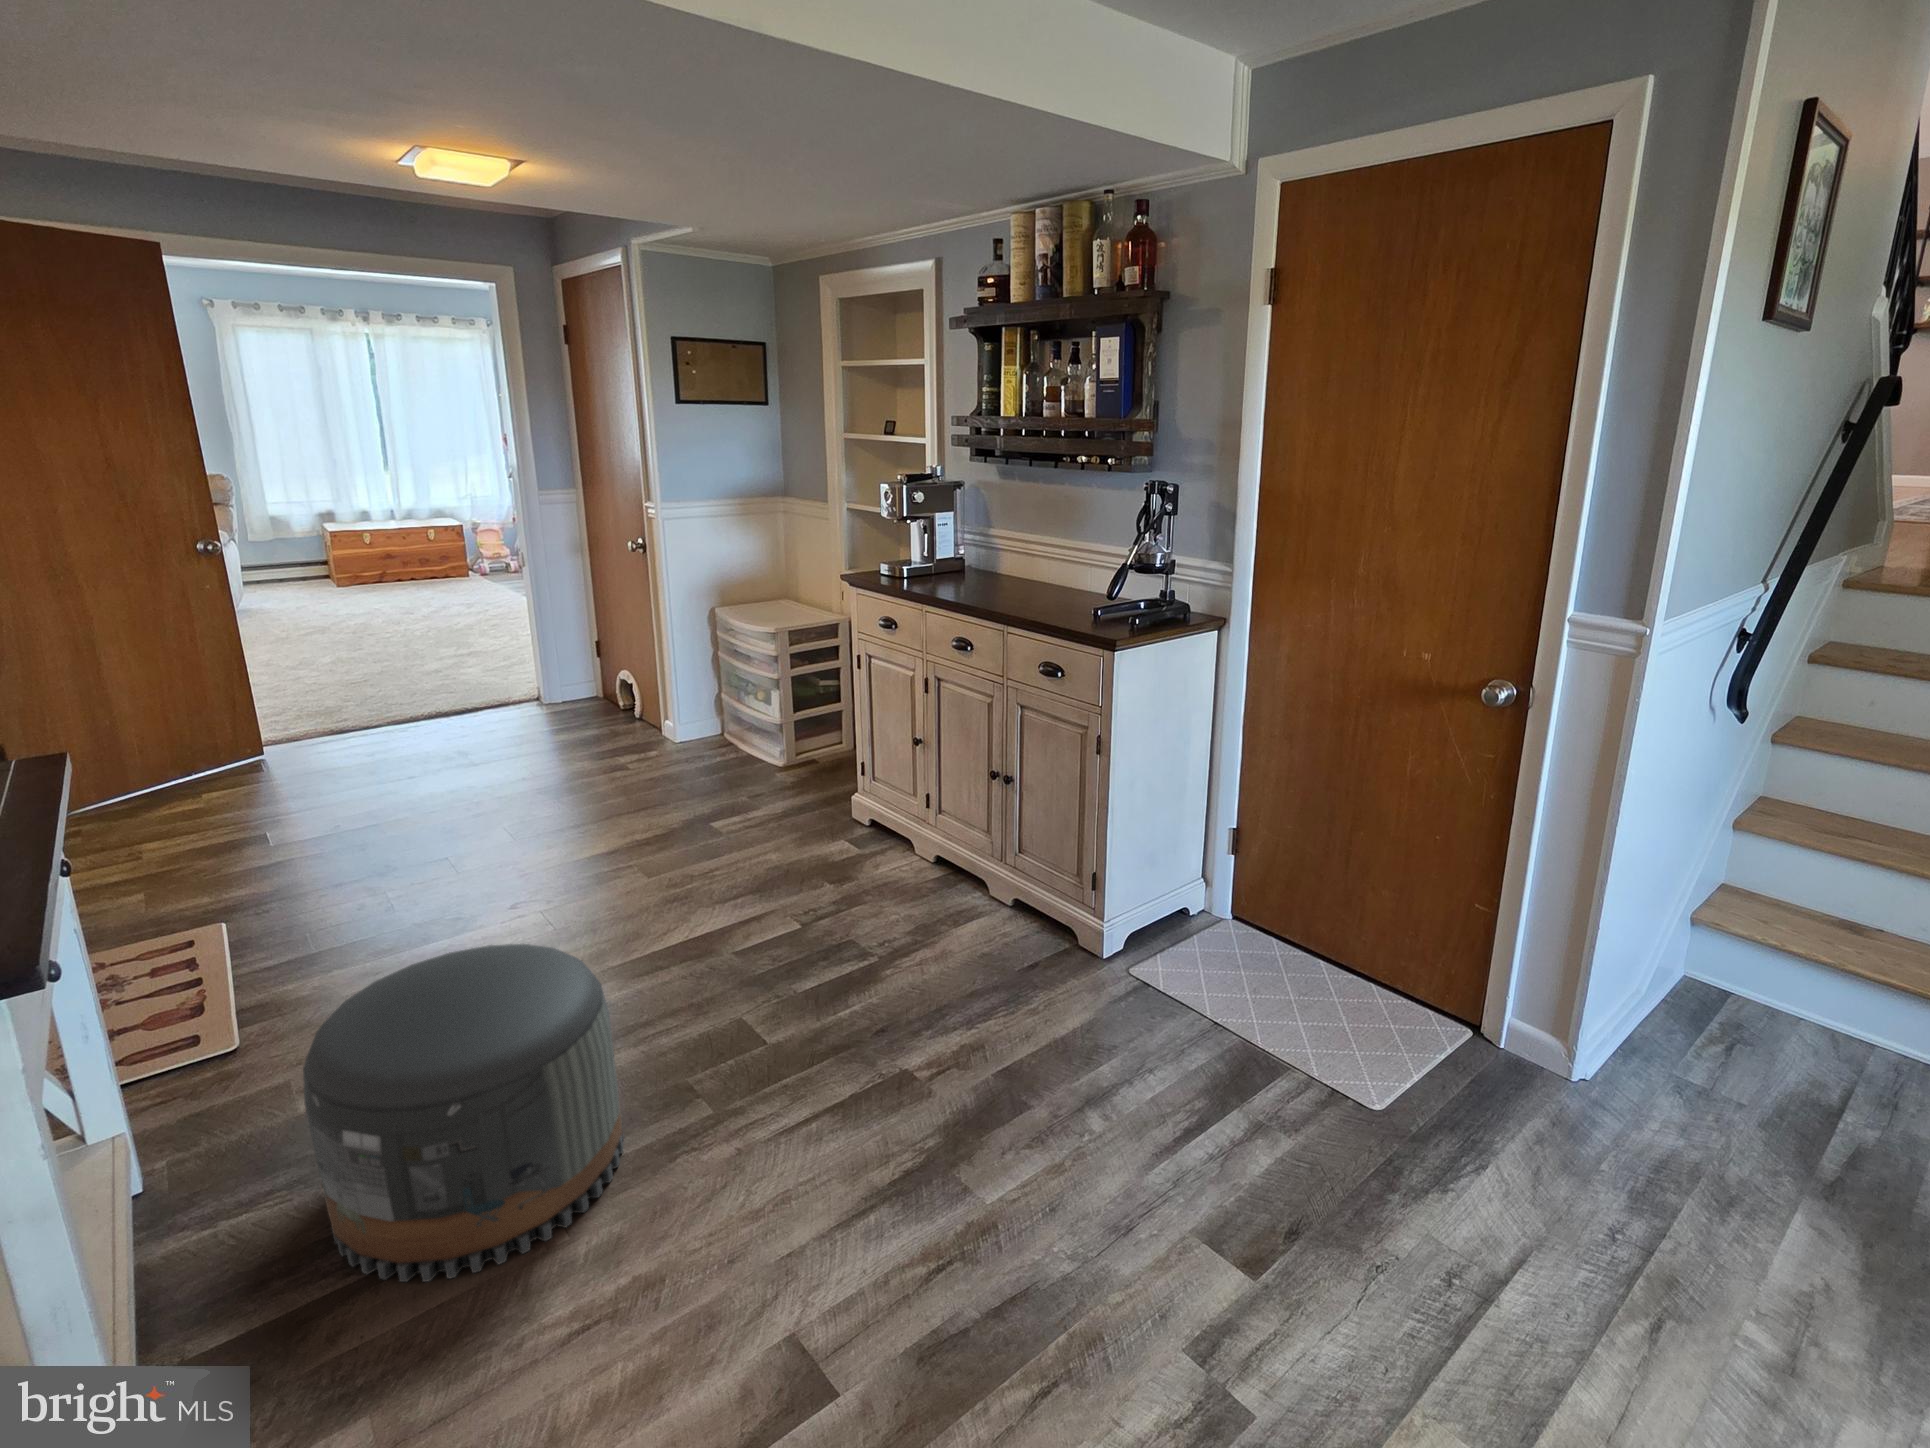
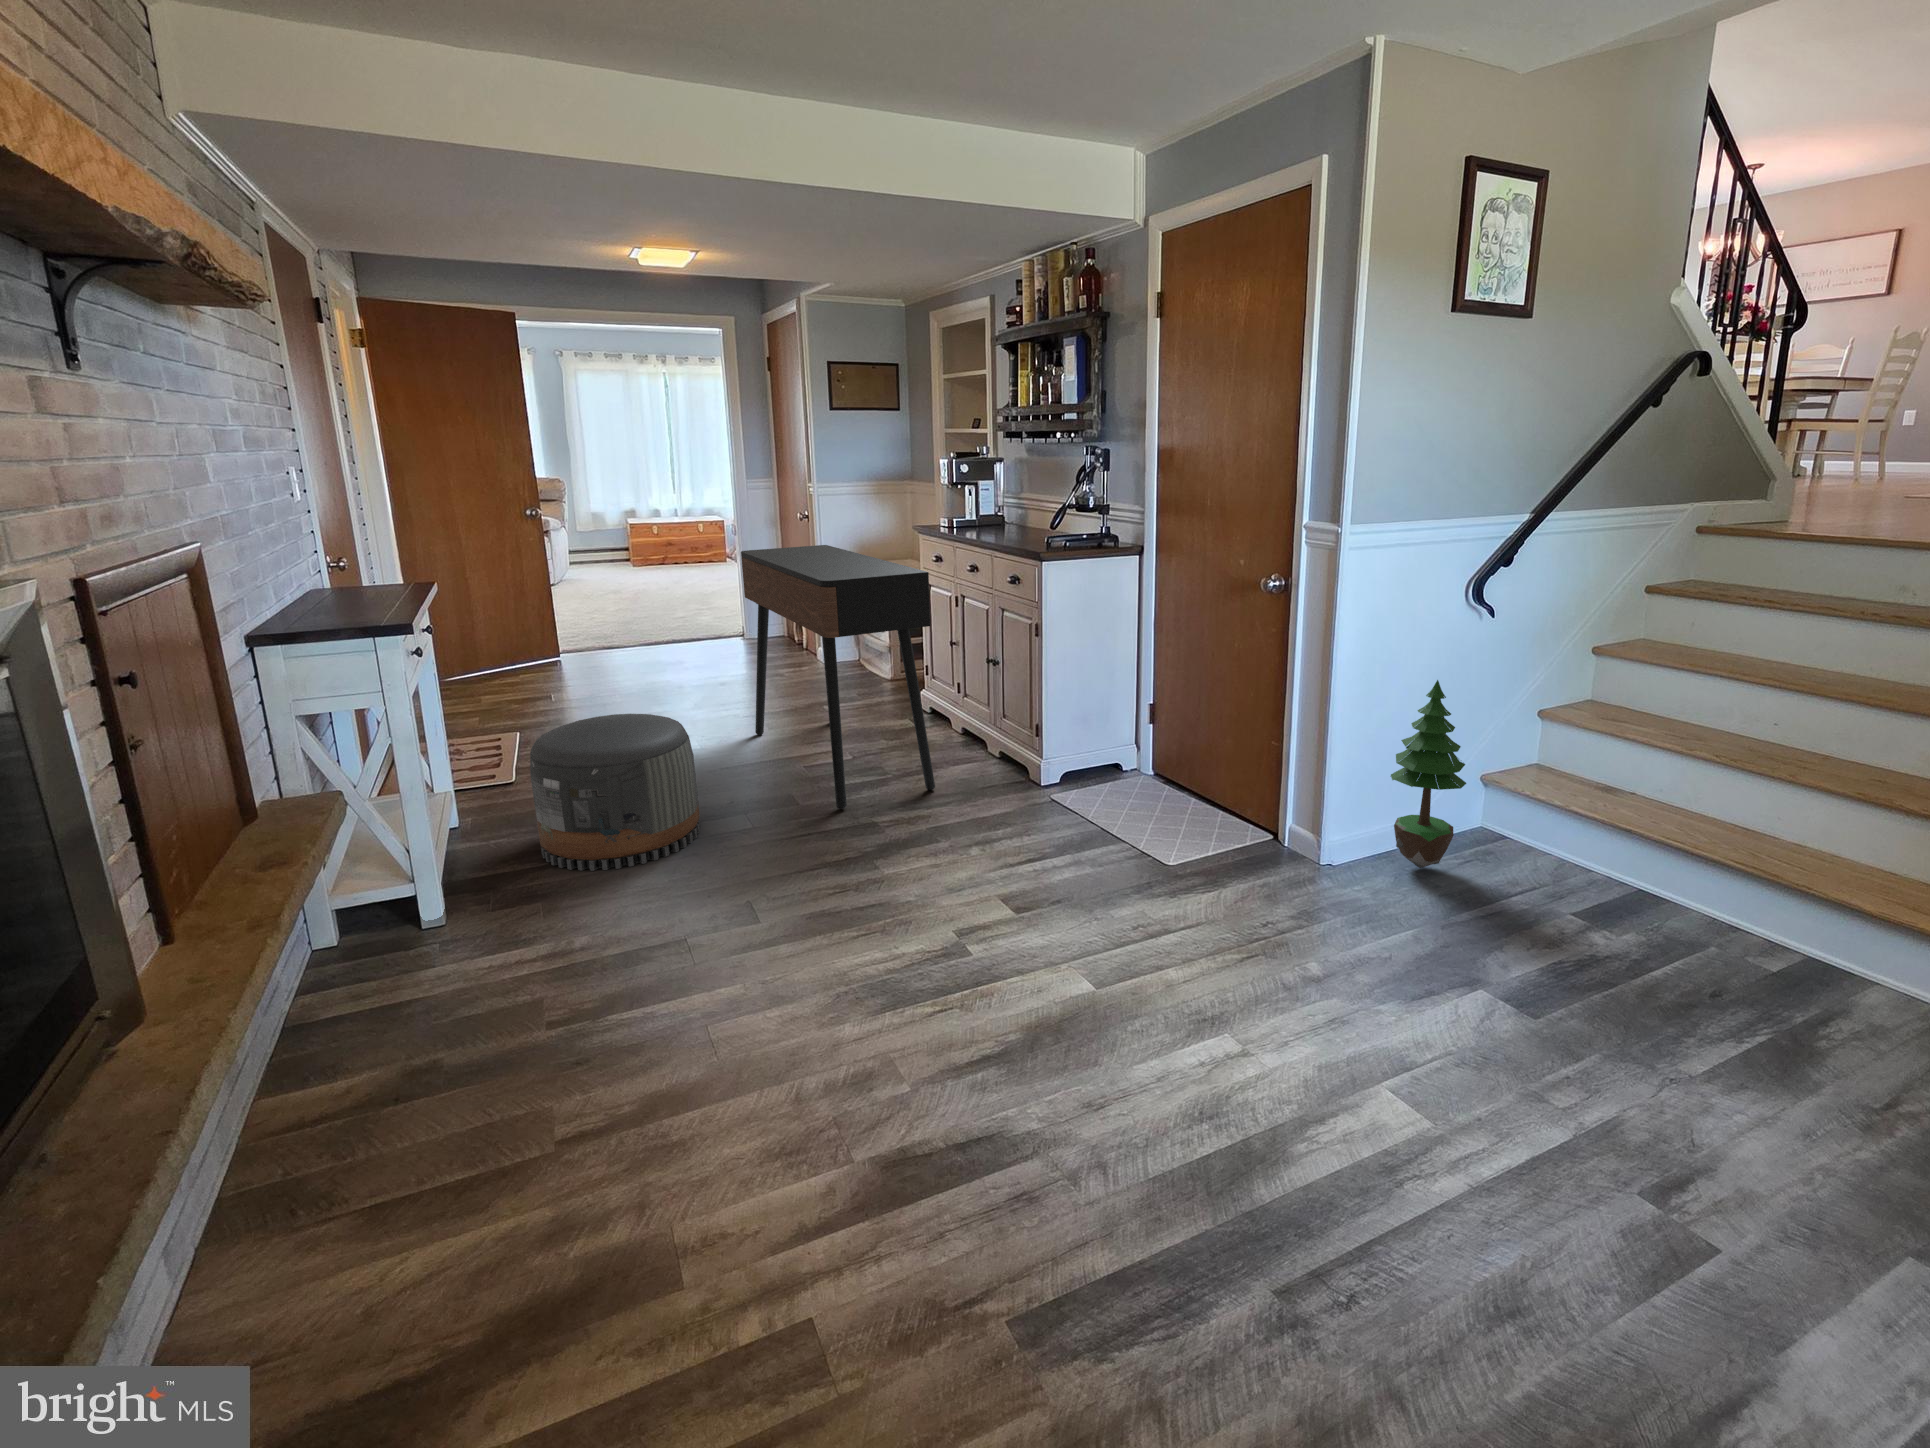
console table: none [608,609,962,1047] -> present [741,545,935,809]
potted tree: none [1656,829,1776,1074] -> present [1391,680,1466,868]

